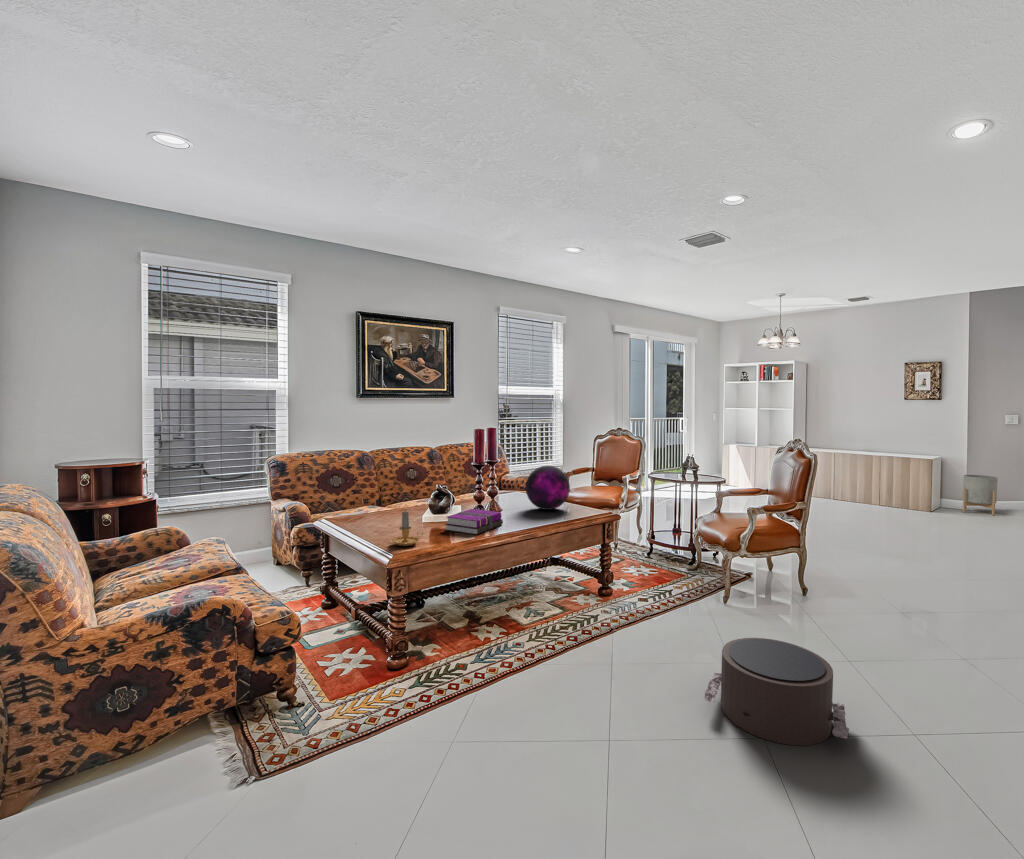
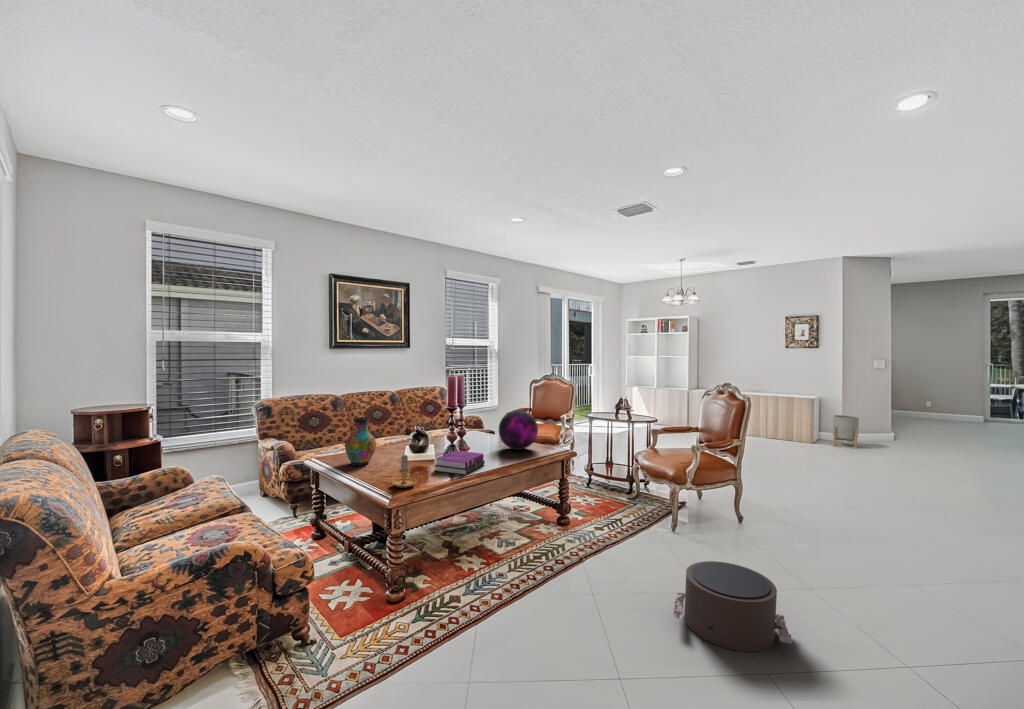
vase: none [355,473,388,524] -> present [345,417,376,465]

